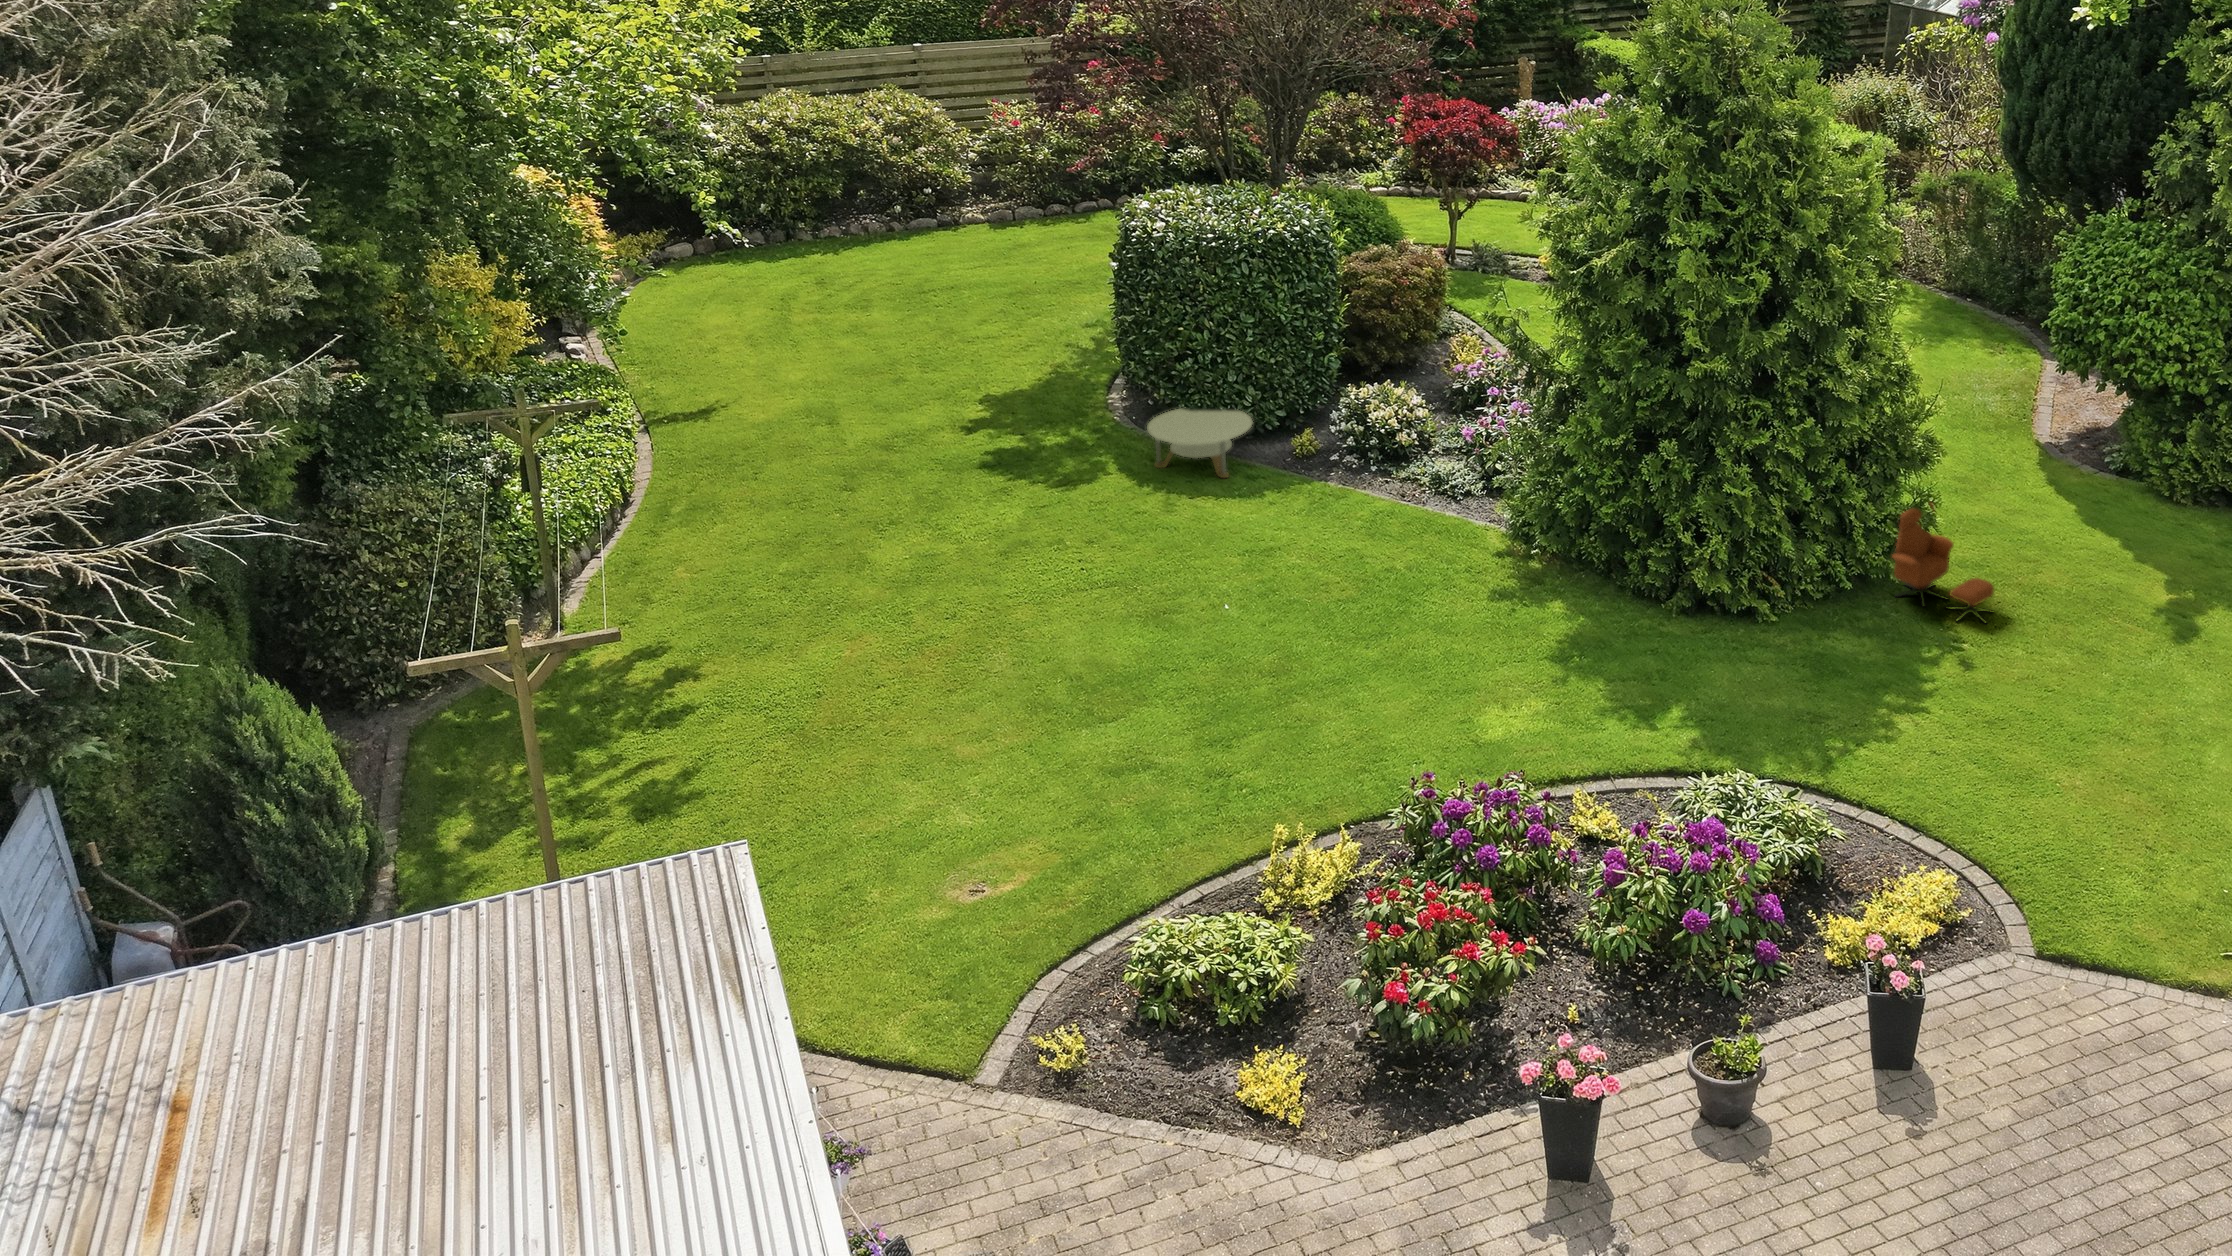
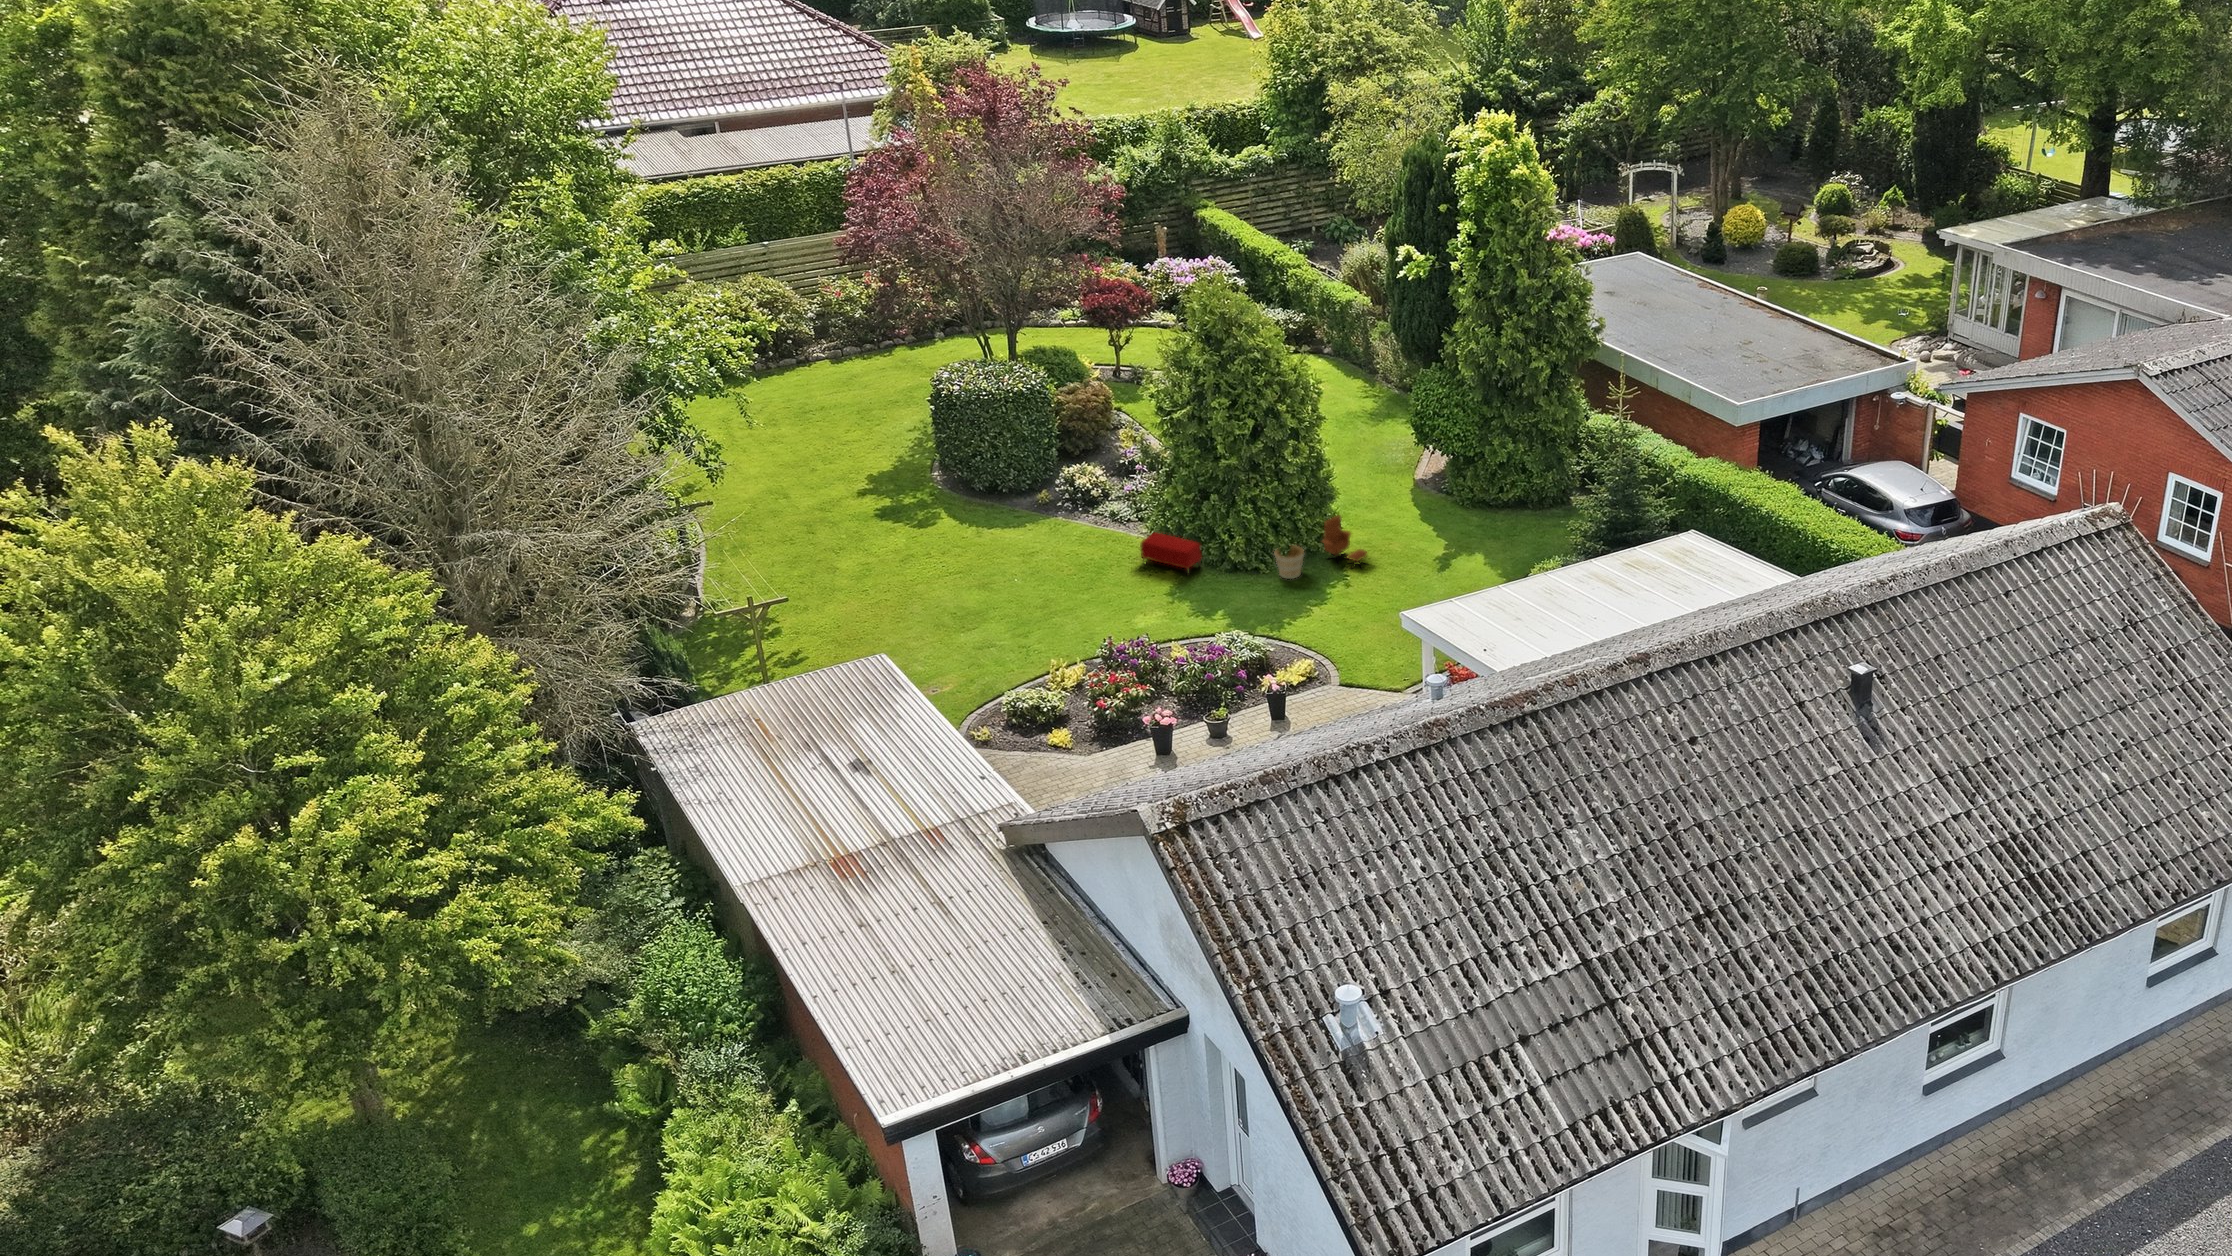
round table: present [1147,409,1252,478] -> none [961,479,1016,517]
bench: none [1496,519,1629,618] -> present [1140,532,1201,572]
wooden bucket: none [1792,561,1862,638] -> present [1274,545,1304,579]

